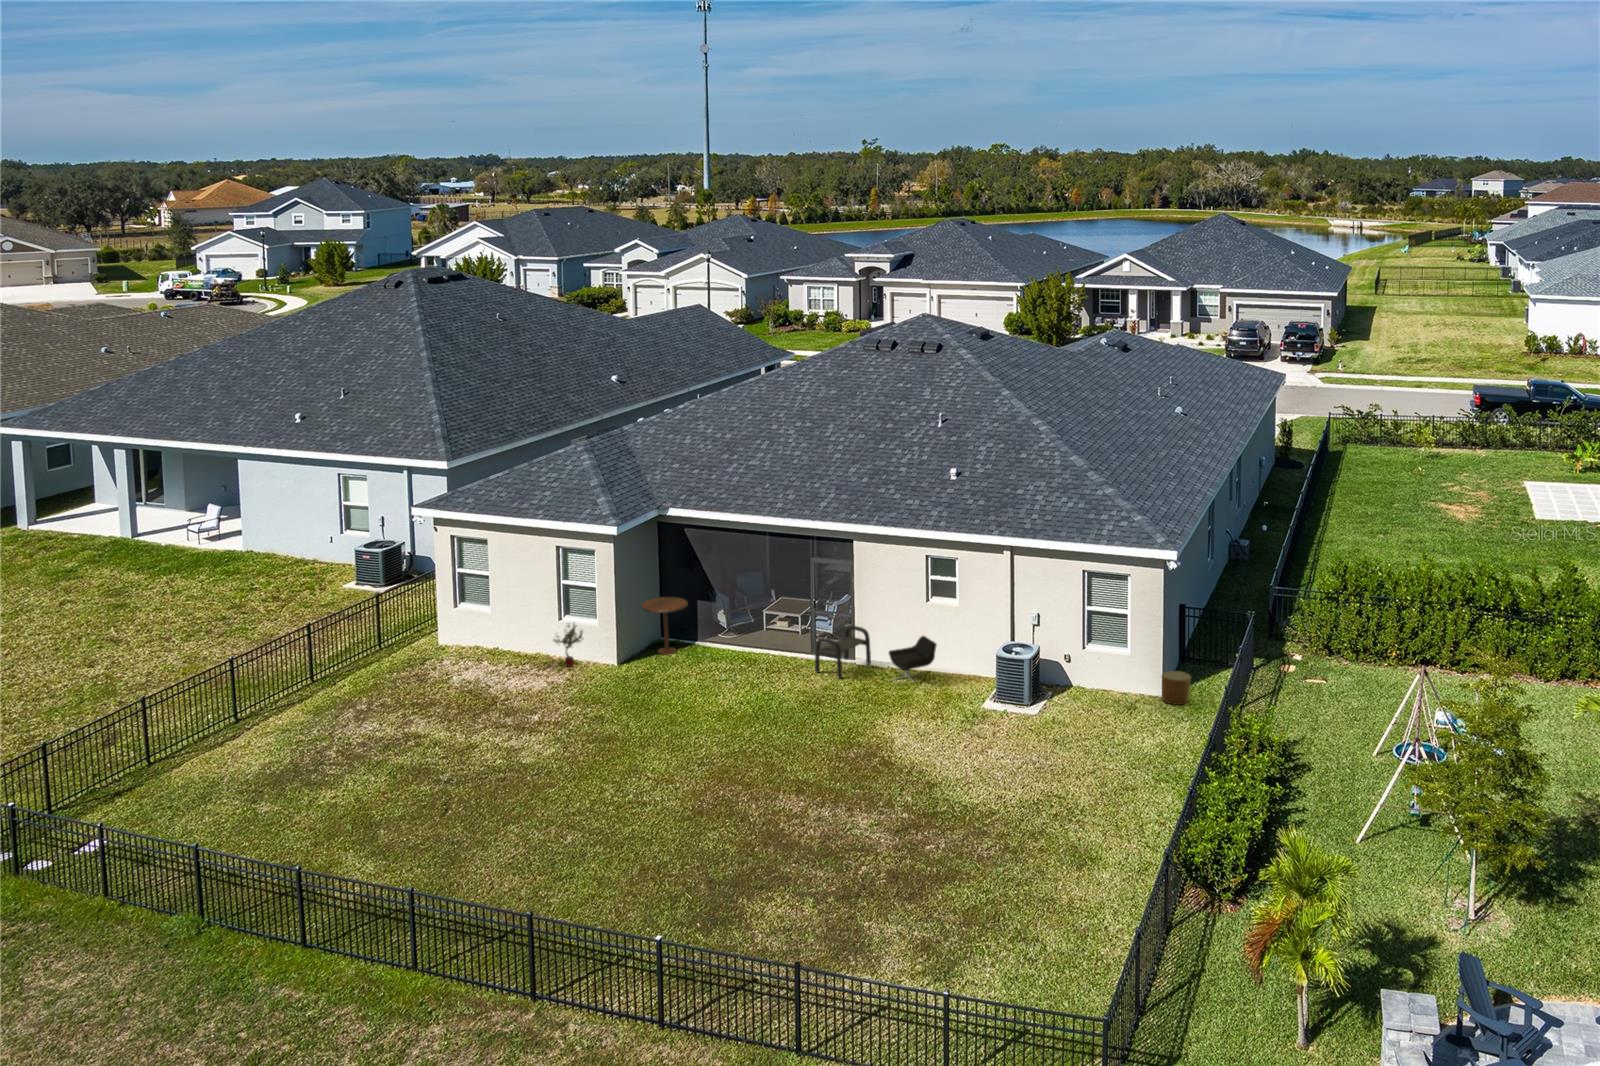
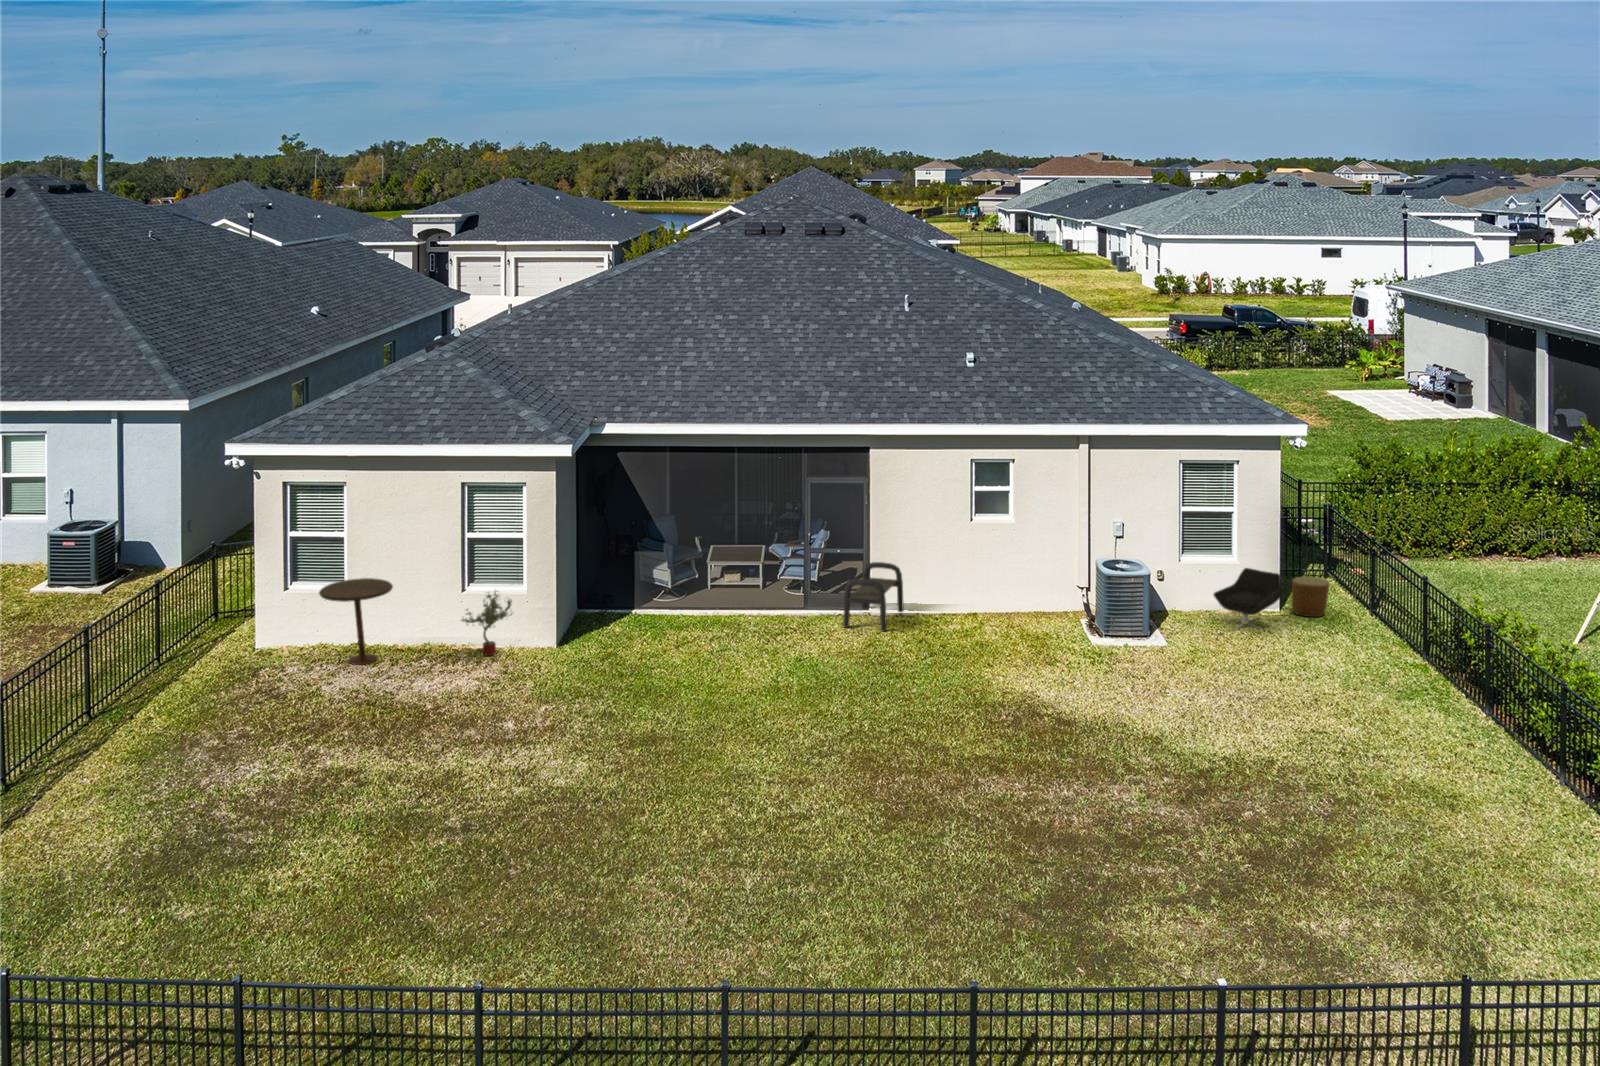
pedestal table: present [641,597,688,655] -> present [319,578,393,665]
lounge chair: present [889,636,936,683] -> present [1214,568,1282,631]

